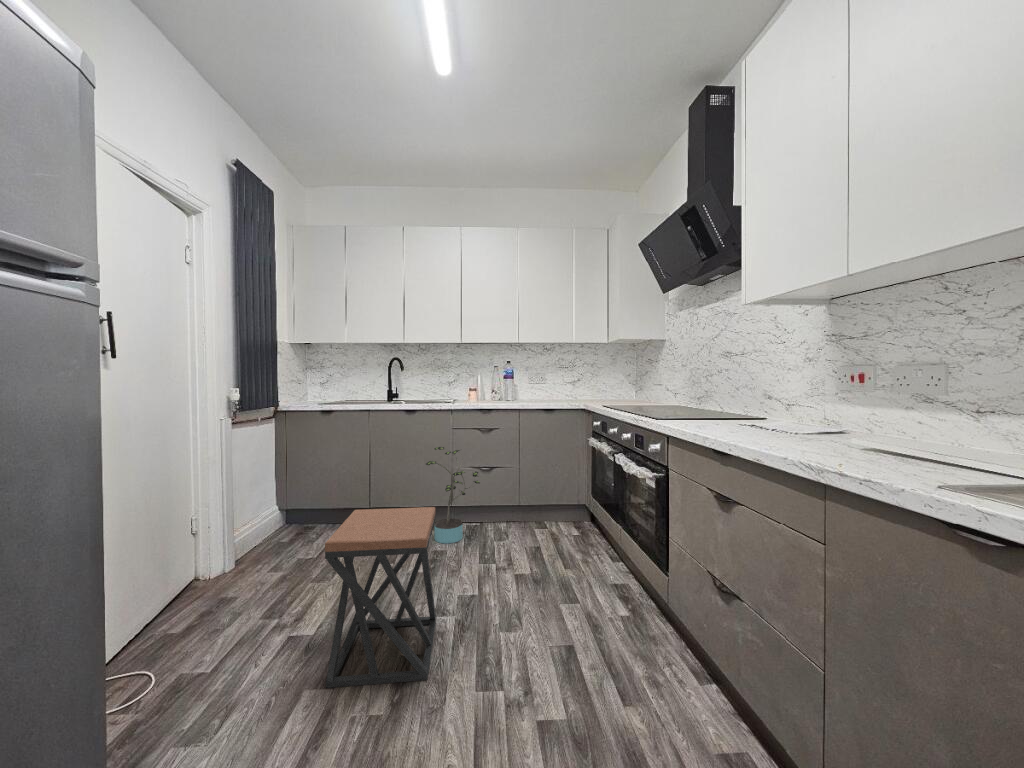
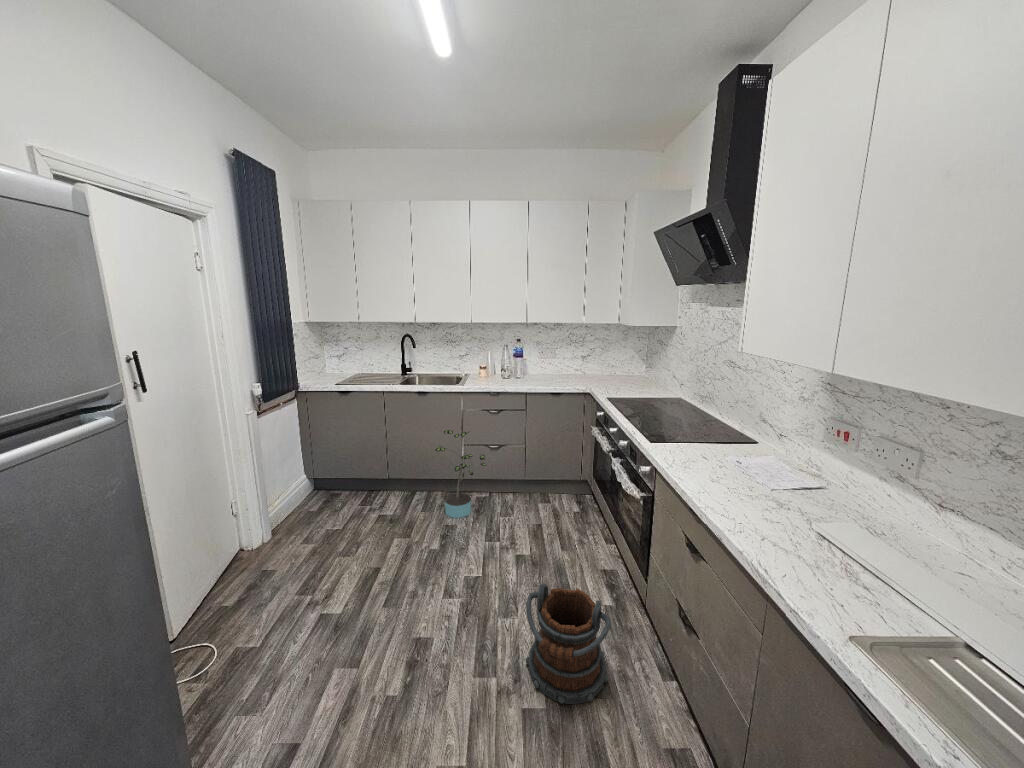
stool: present [325,507,436,688] -> none [344,515,443,667]
bucket: none [537,569,638,714] -> present [526,583,611,704]

